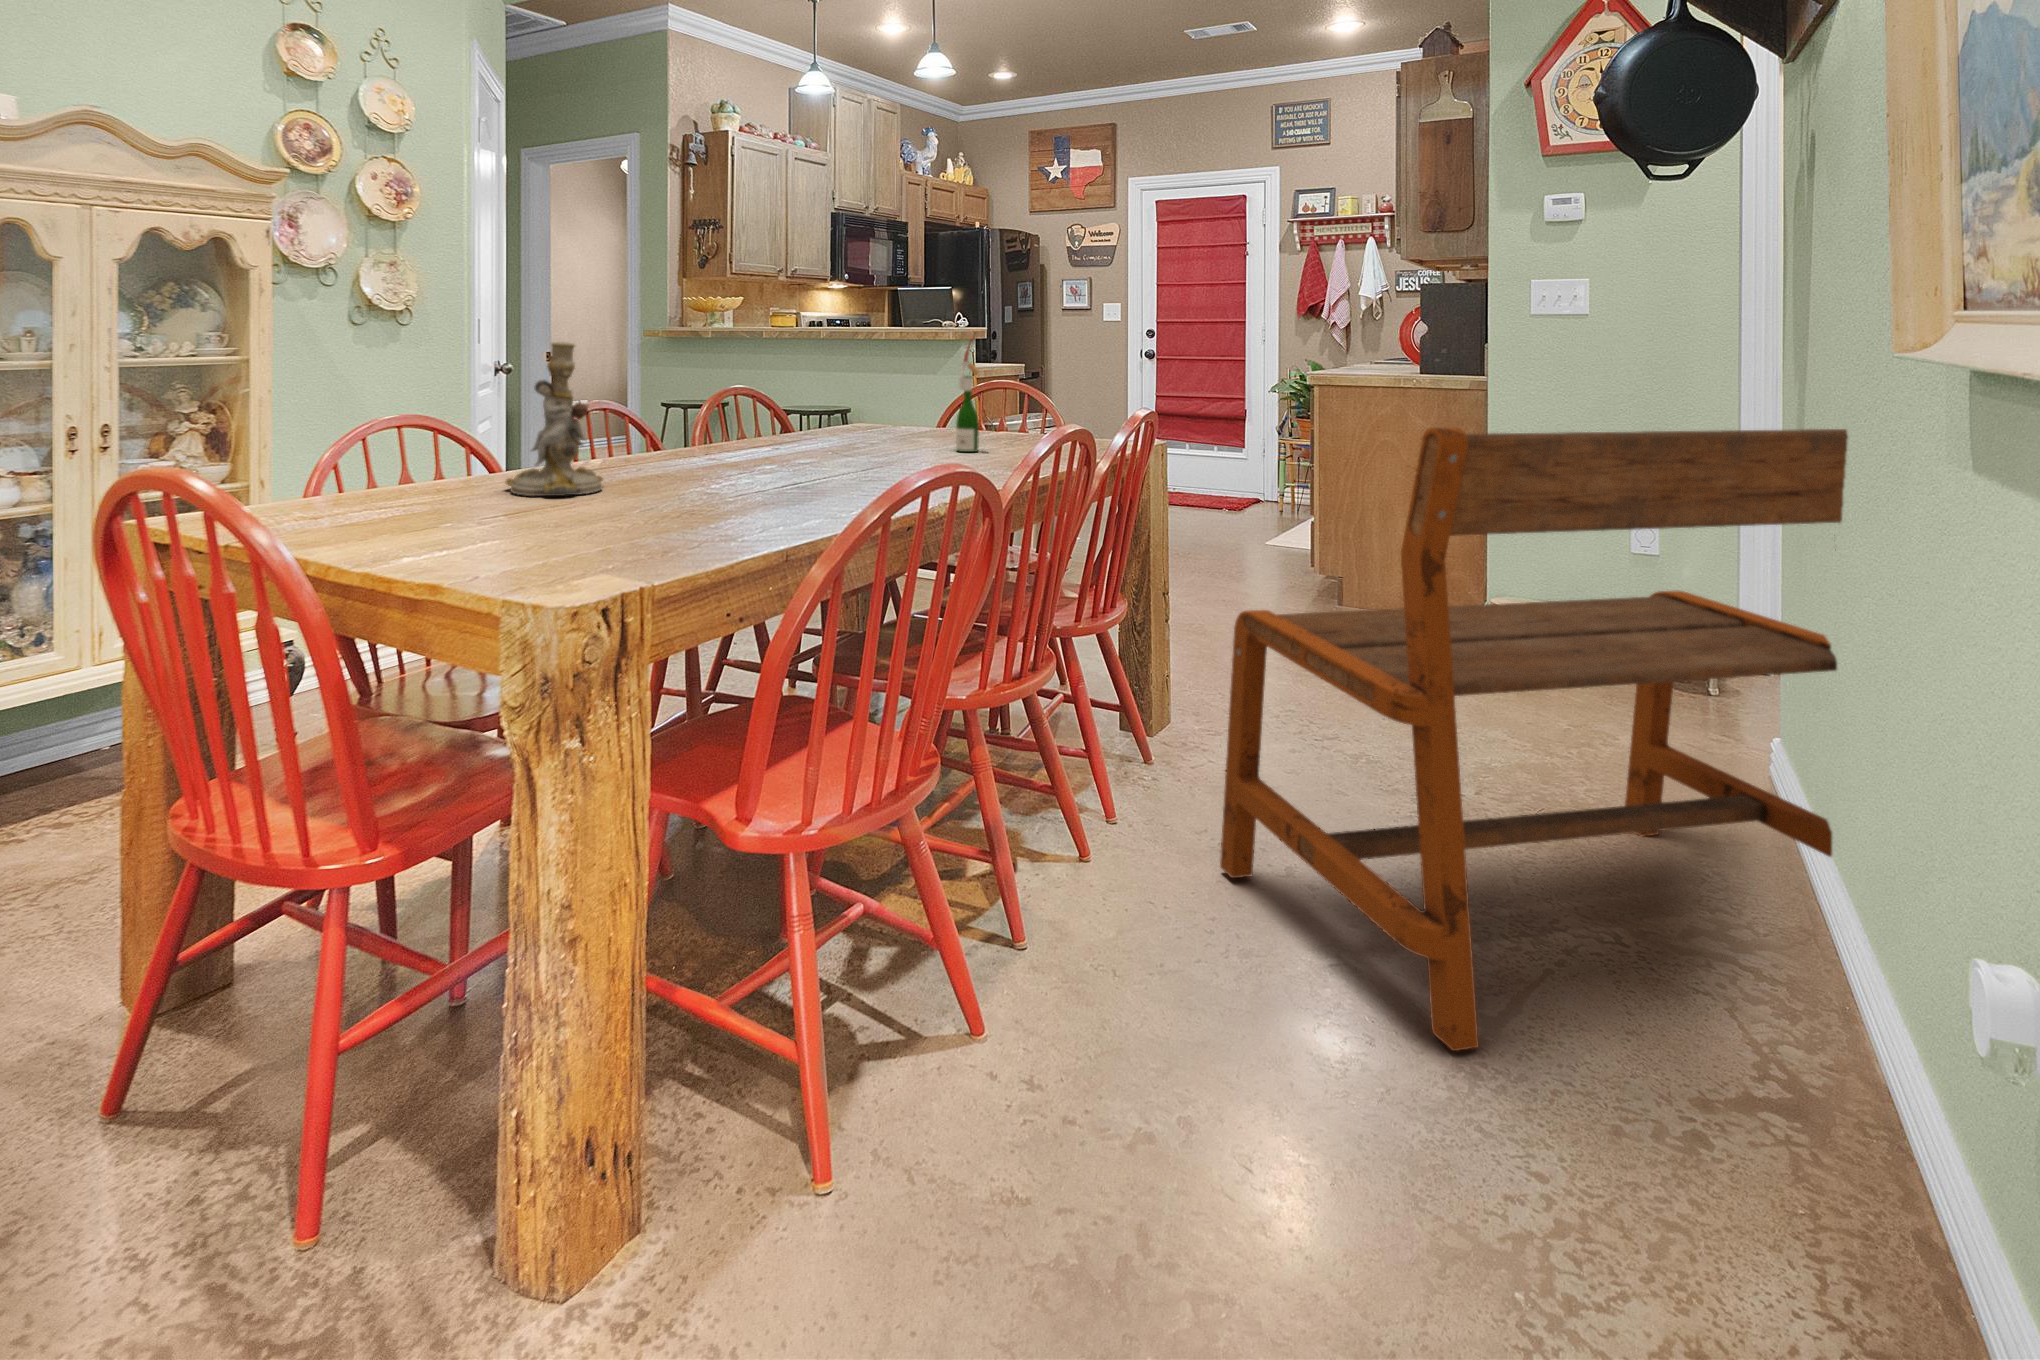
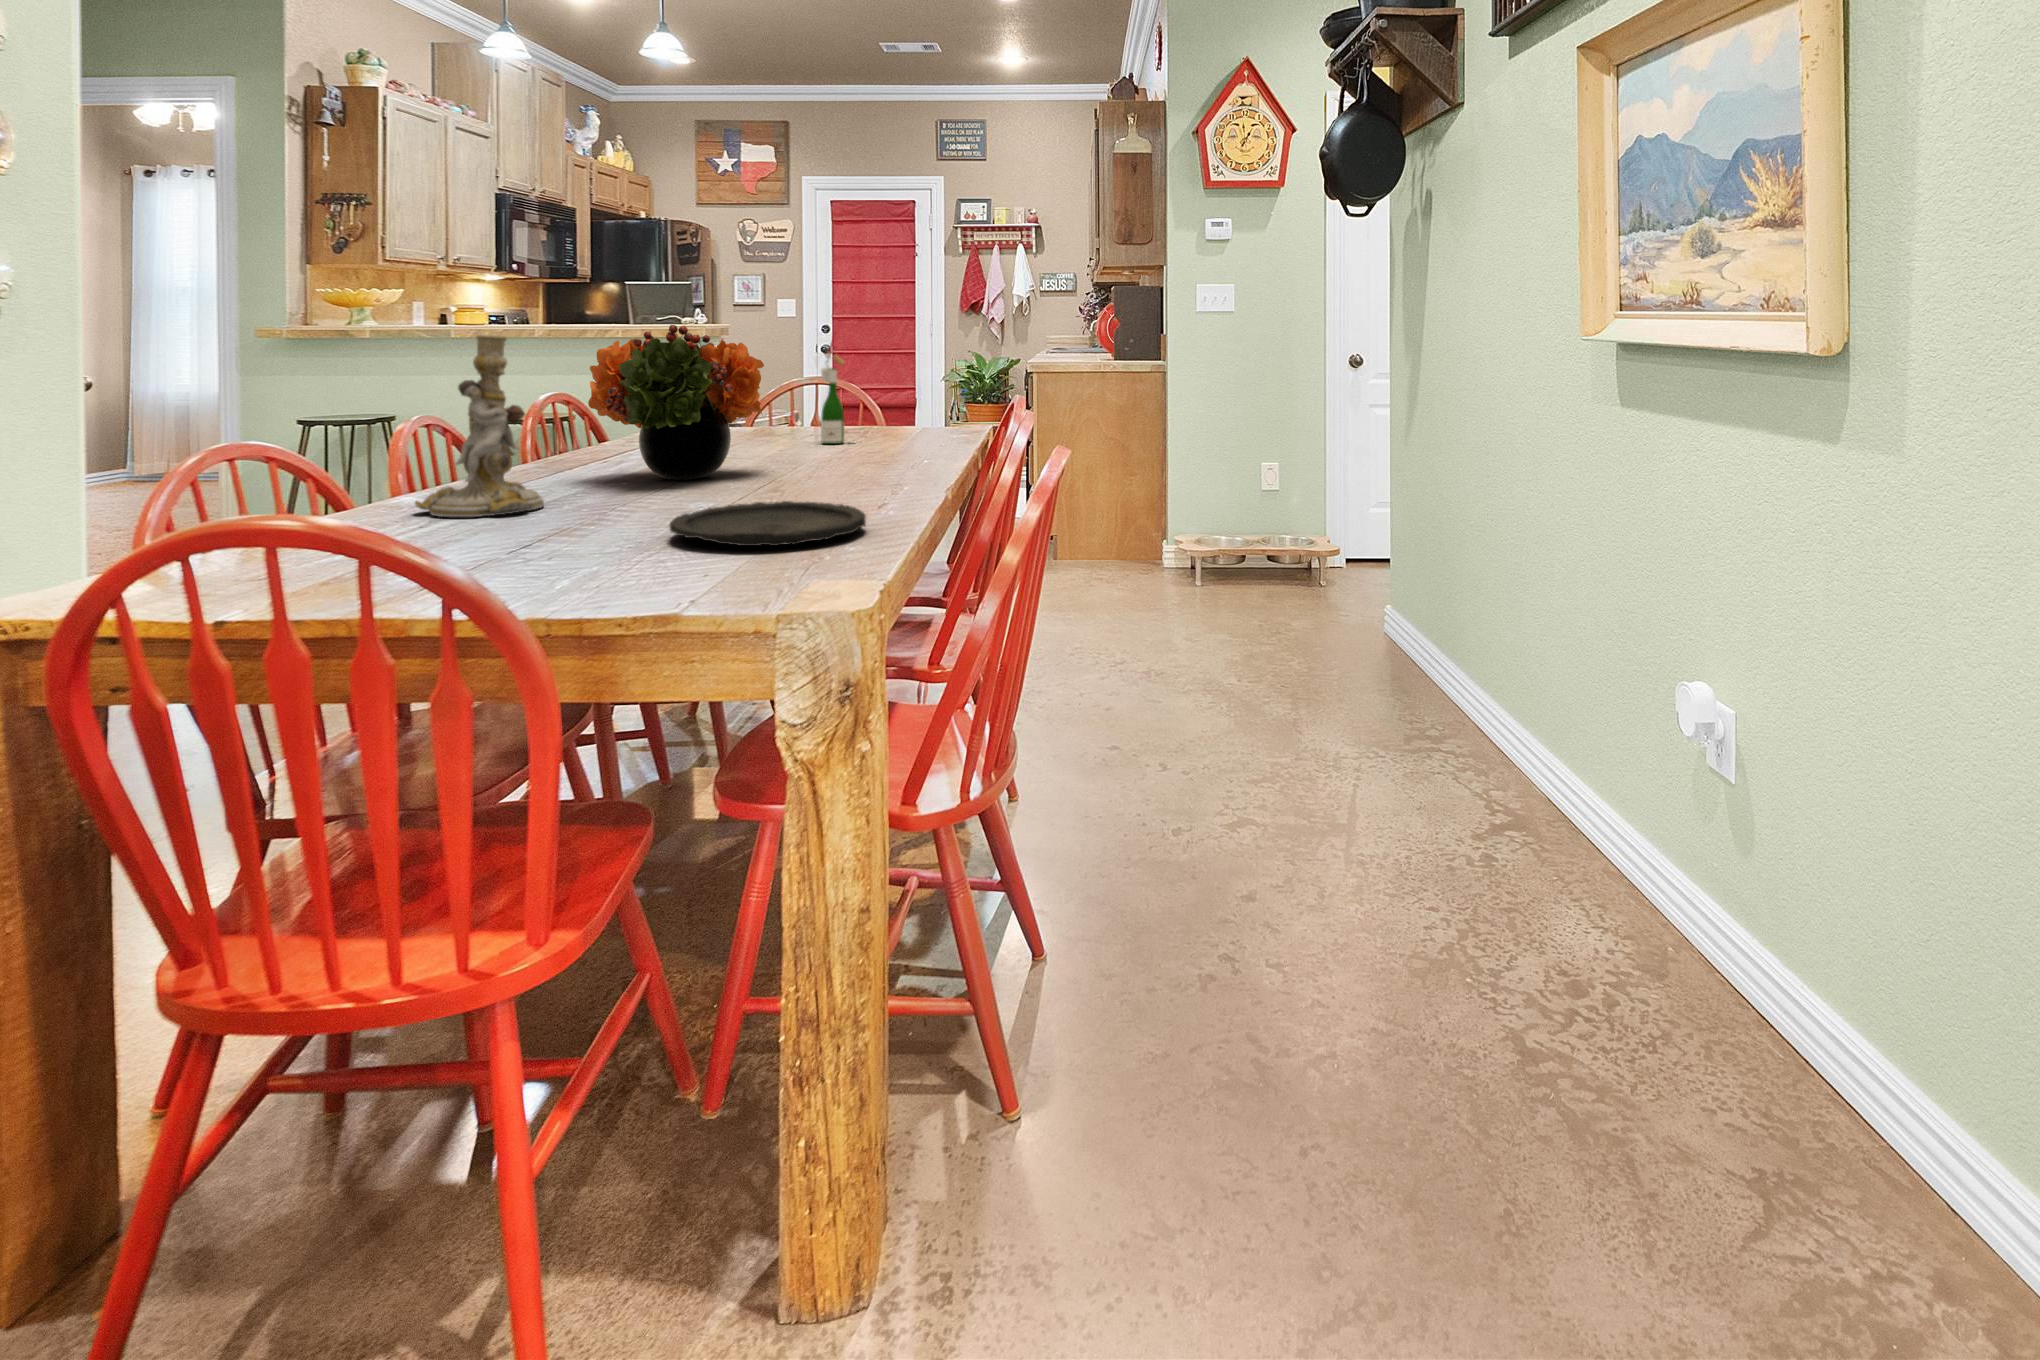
flower arrangement: none [679,334,838,477] -> present [588,325,764,480]
bench: present [1220,428,1848,1051] -> none [1130,376,1563,862]
plate: none [590,506,772,549] -> present [670,501,866,546]

